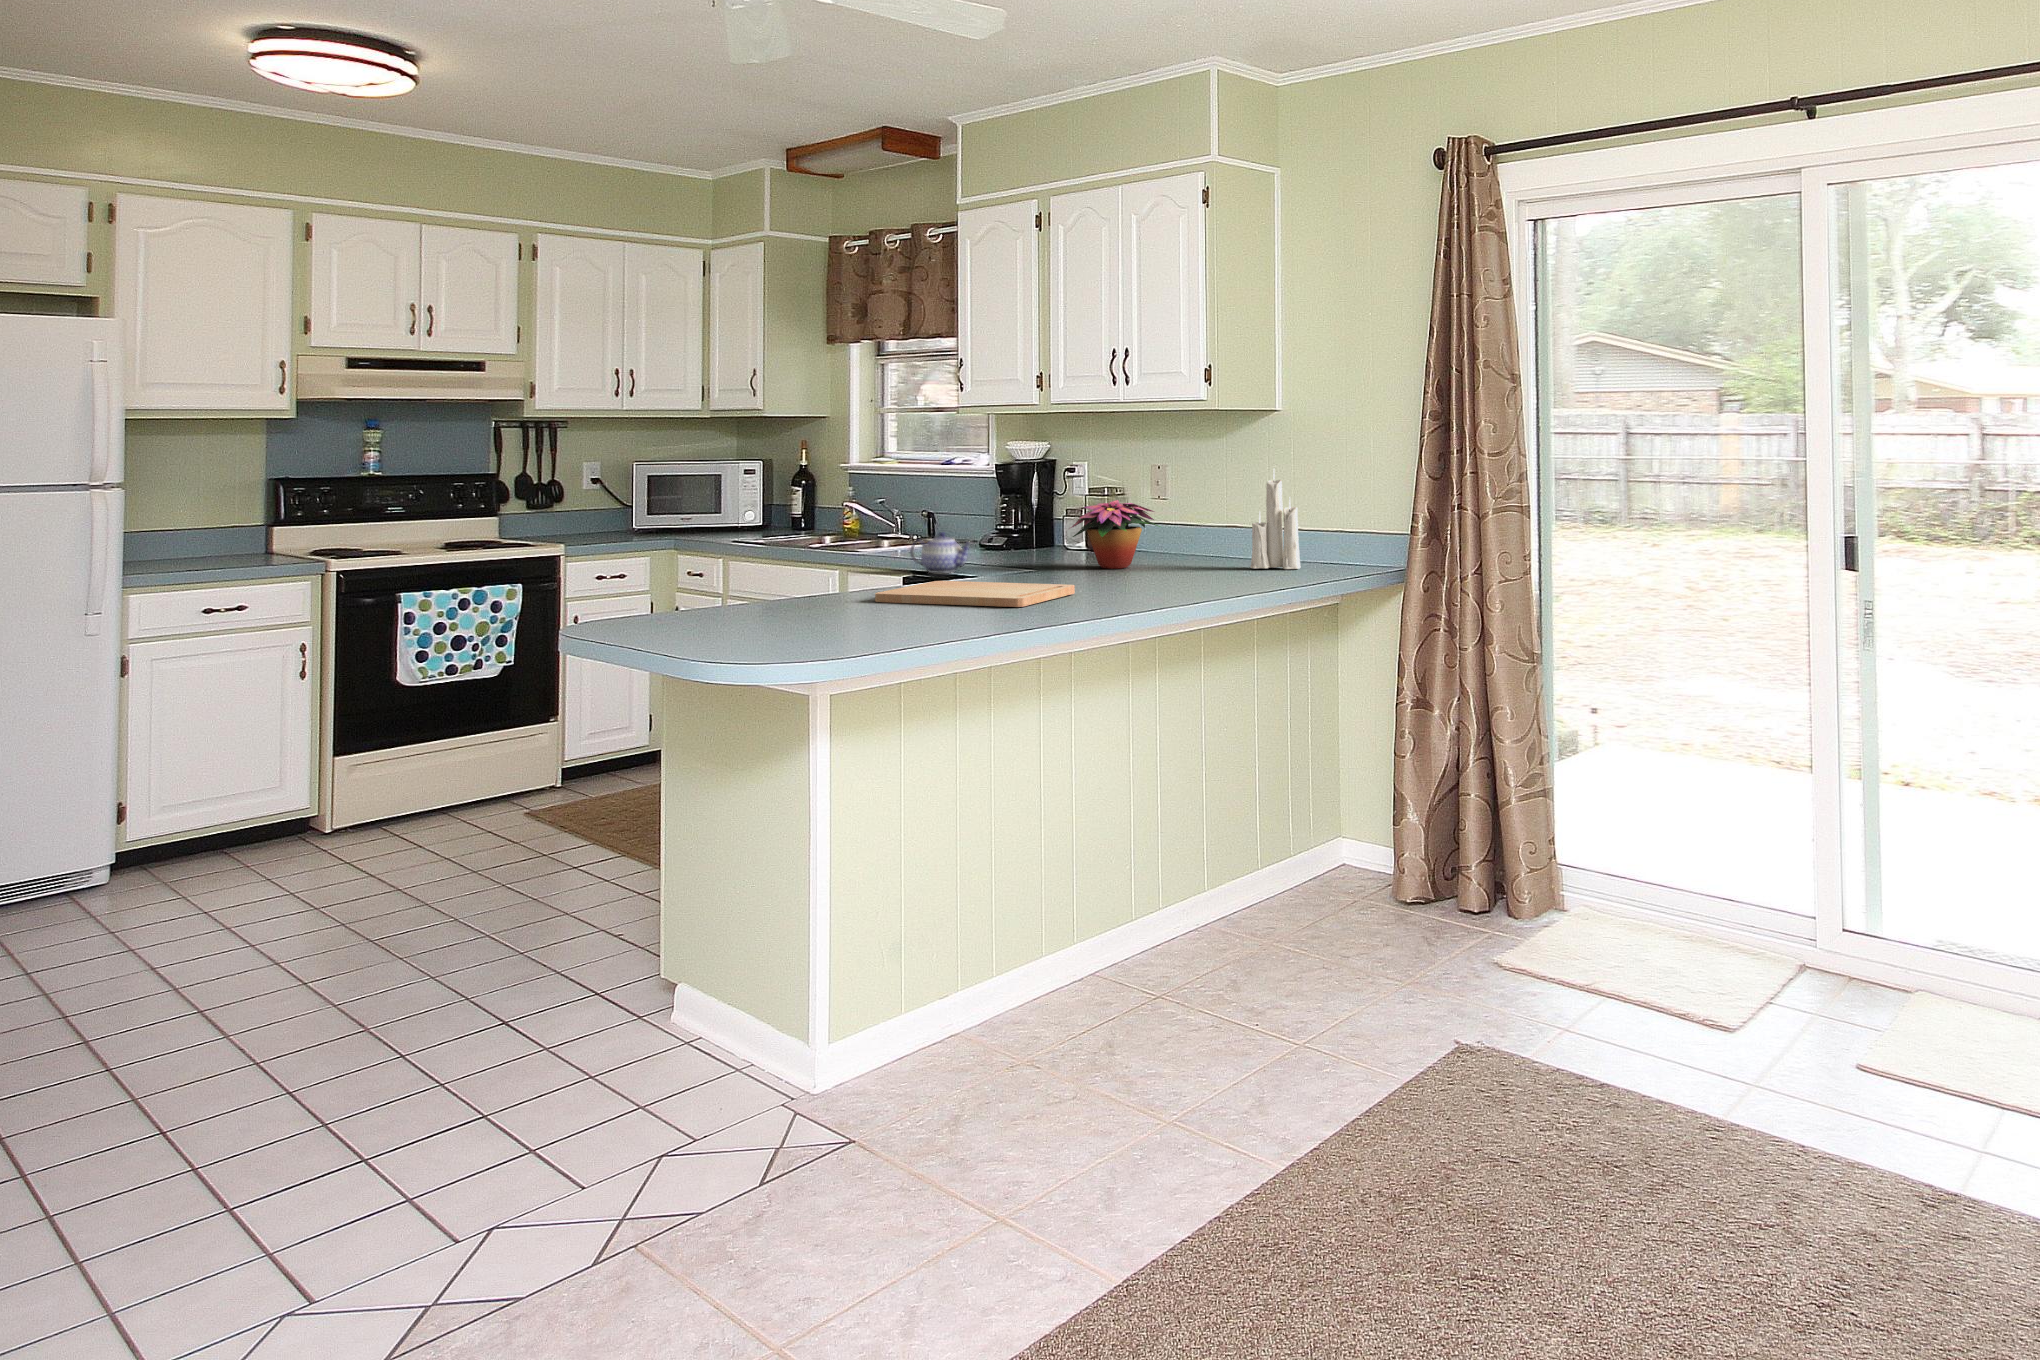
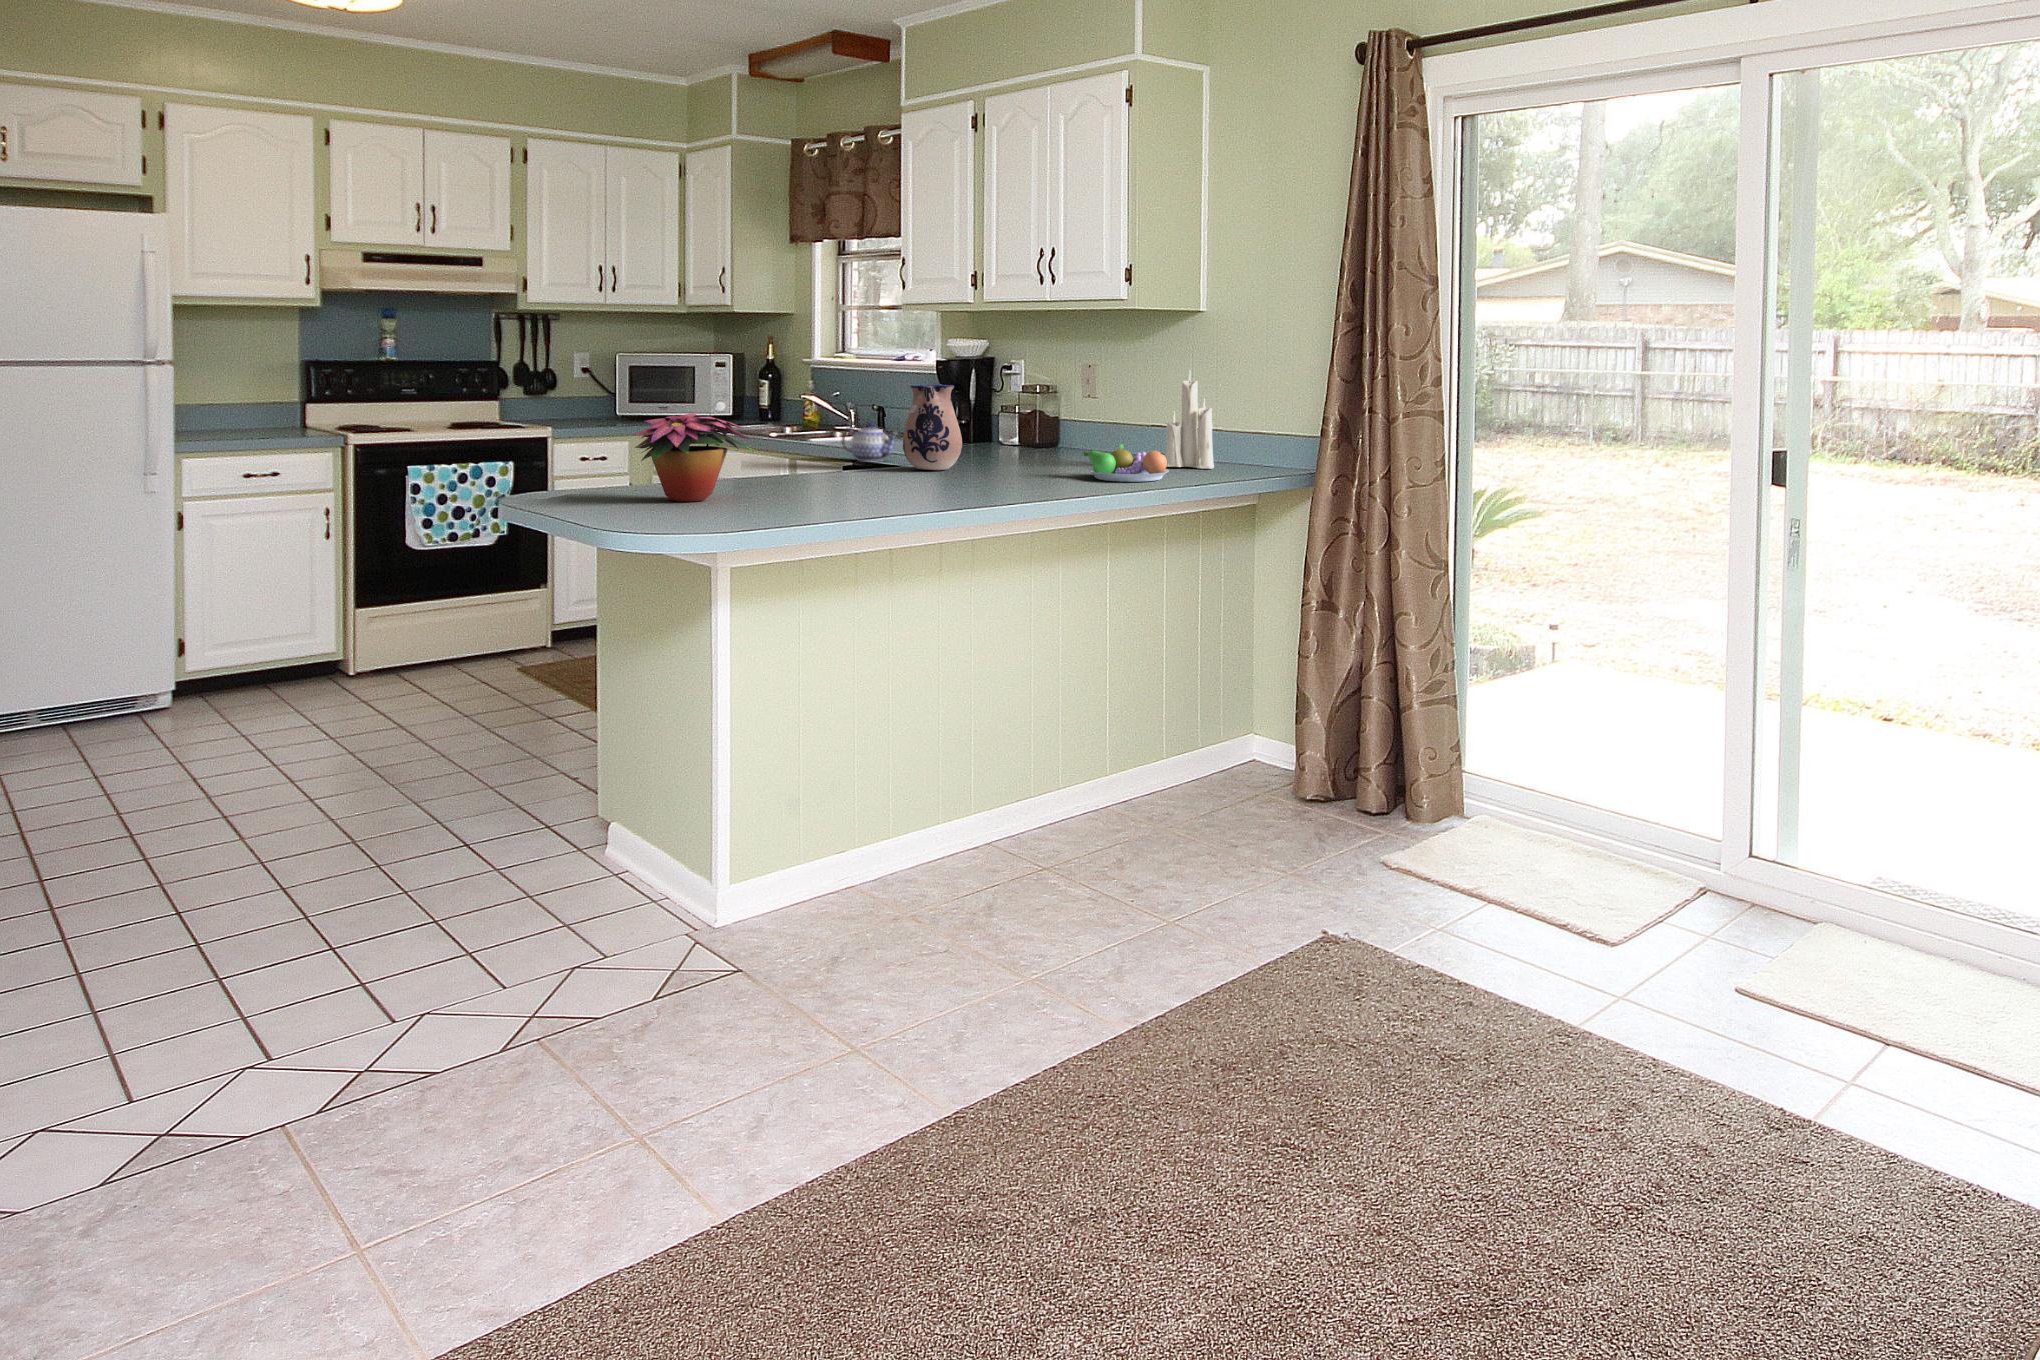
ceramic pitcher: none [983,490,1046,581] -> present [903,384,962,470]
flower arrangement: present [1071,500,1160,569] -> present [633,413,753,502]
fruit bowl: none [1175,547,1264,586] -> present [1084,444,1169,482]
cutting board: present [875,581,1075,607] -> none [793,467,980,493]

